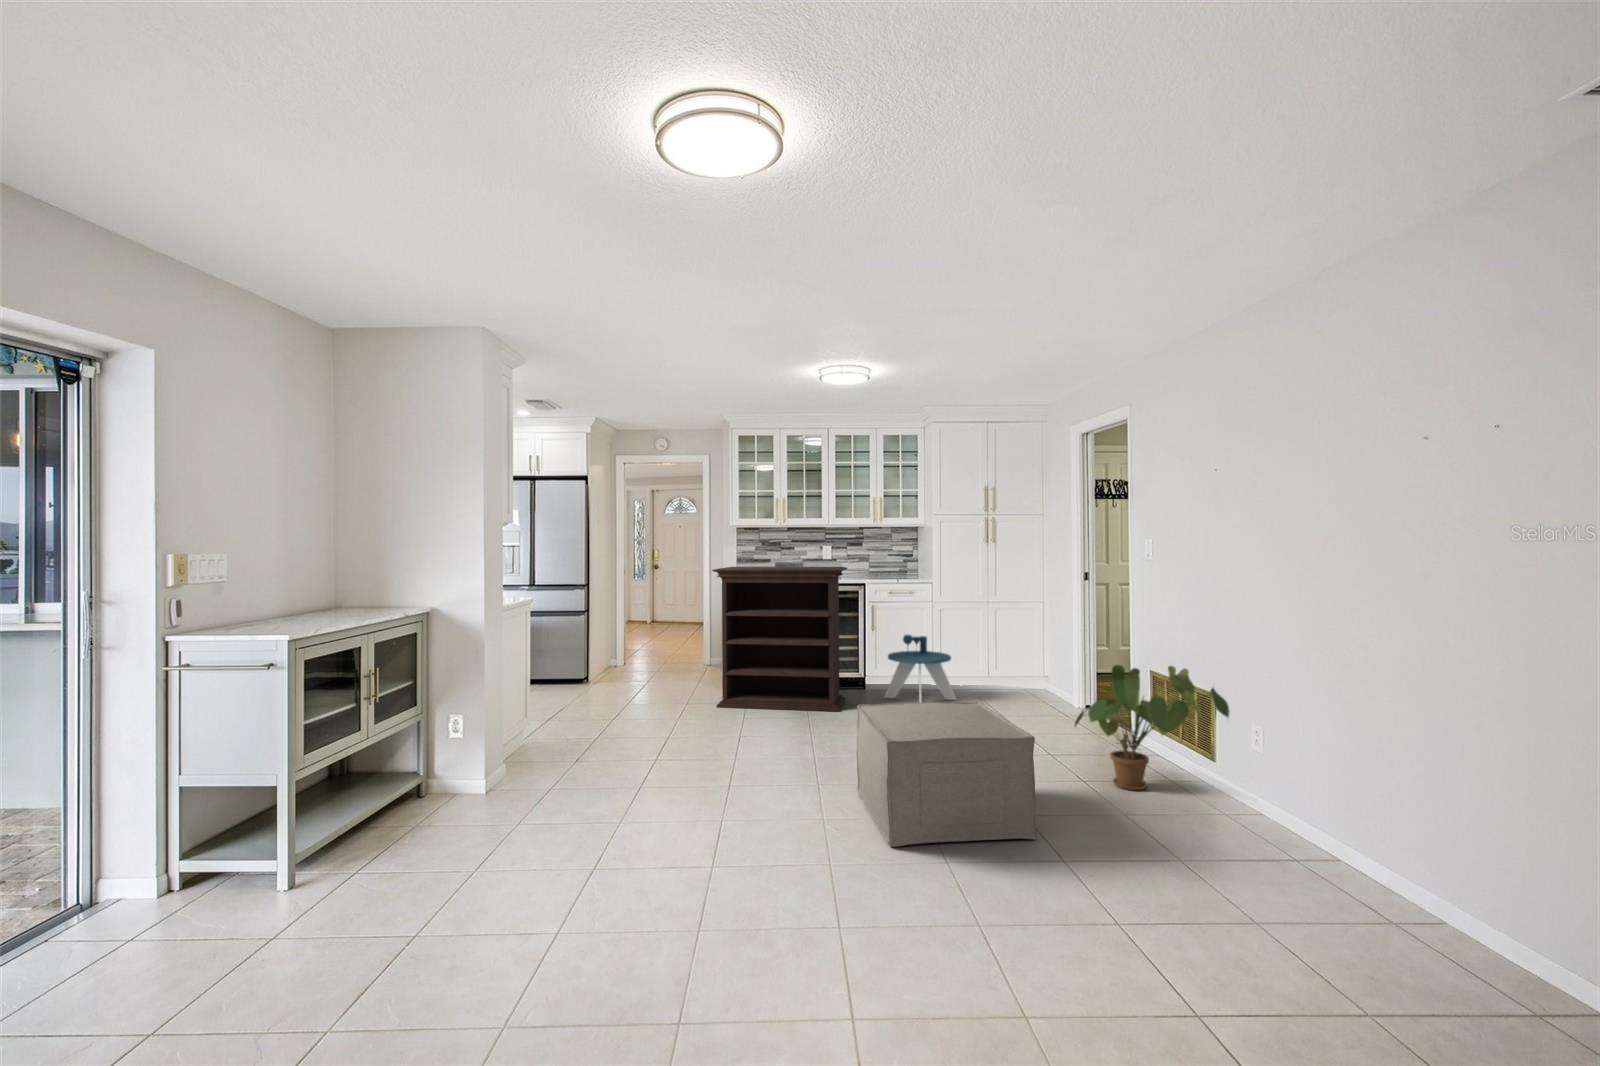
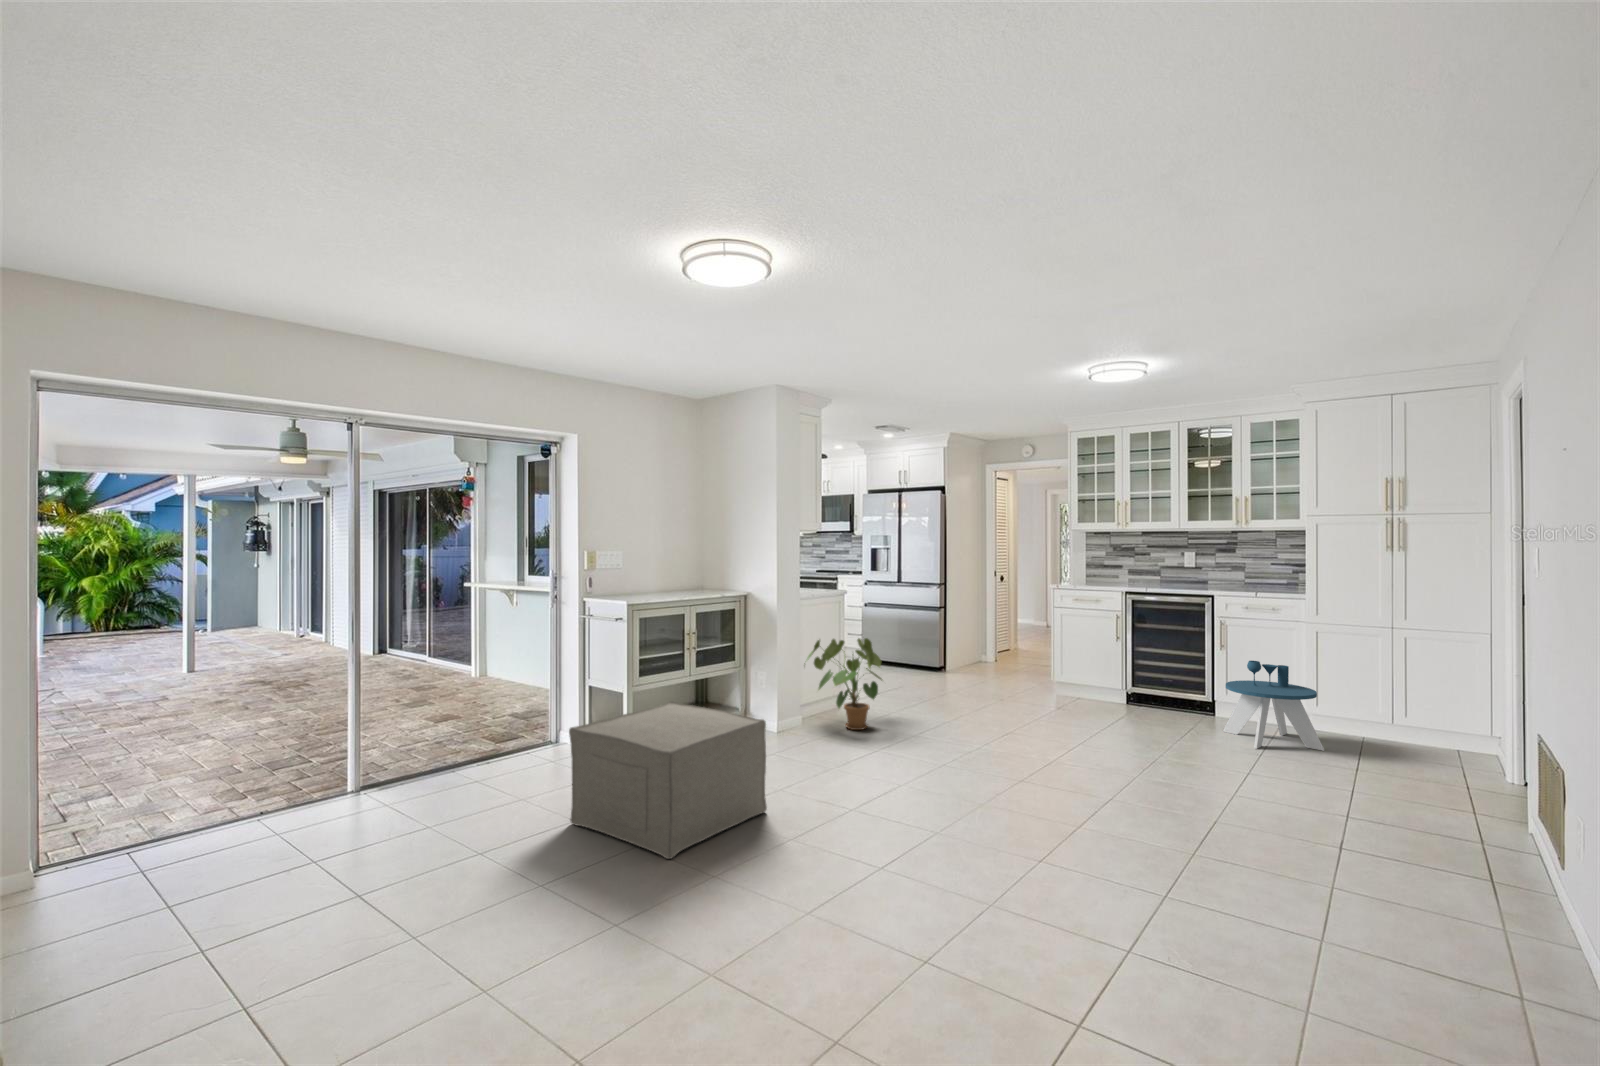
bookshelf: present [712,567,847,712] -> none [1018,572,1174,735]
house plant: present [1075,665,1229,790] -> present [807,638,882,730]
ottoman: present [857,701,1037,847] -> present [569,701,767,859]

